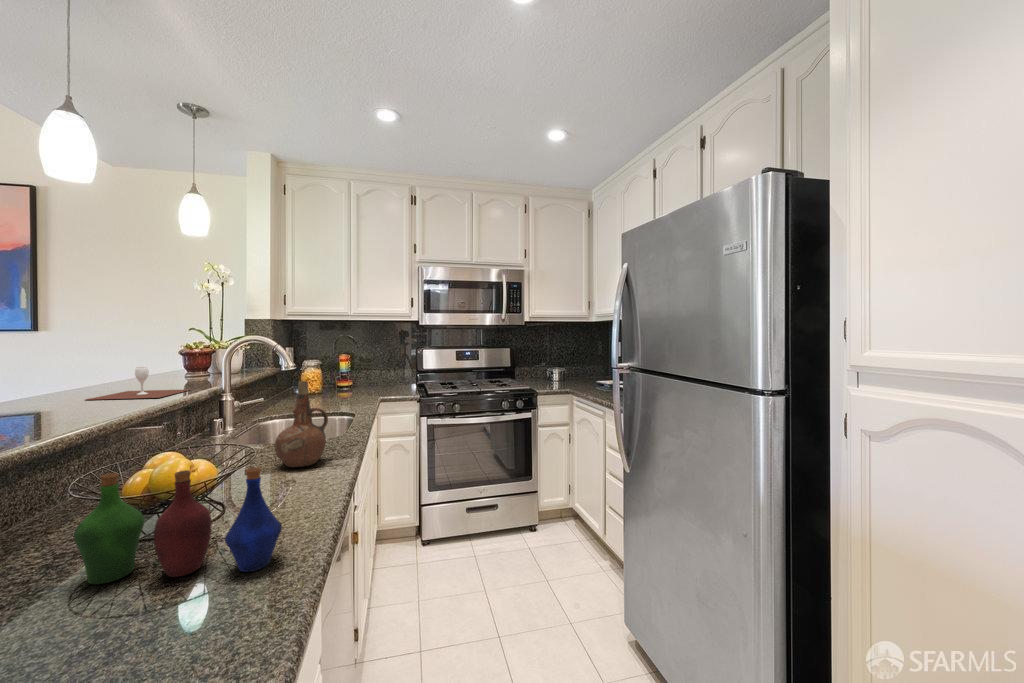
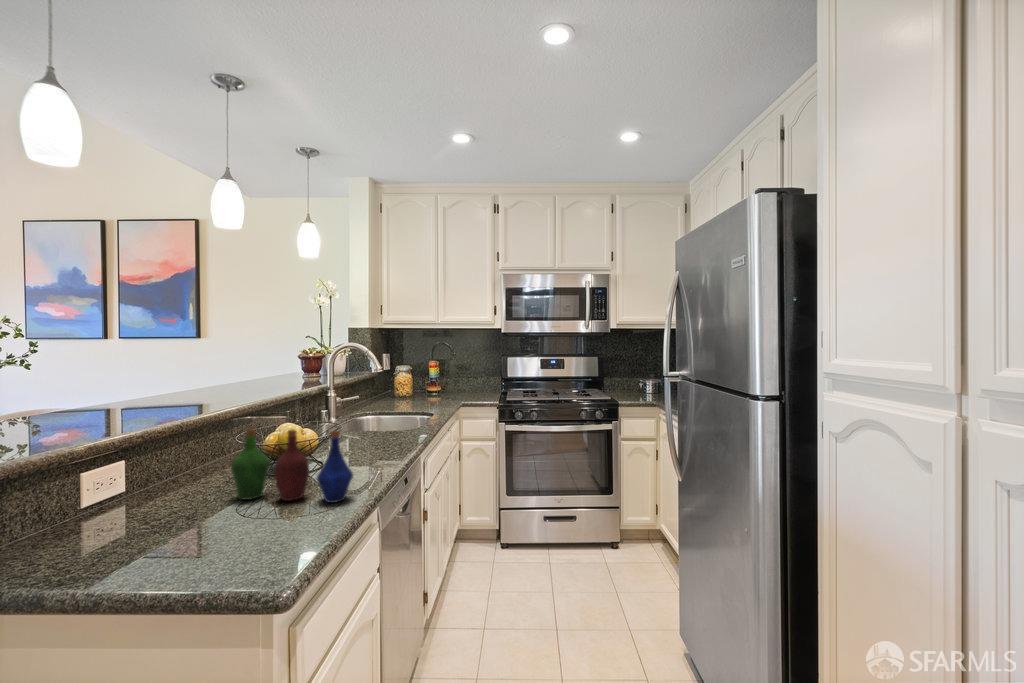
wine glass: present [86,367,190,400] -> none [232,366,305,390]
ceramic pitcher: present [274,381,328,467] -> none [361,378,402,448]

